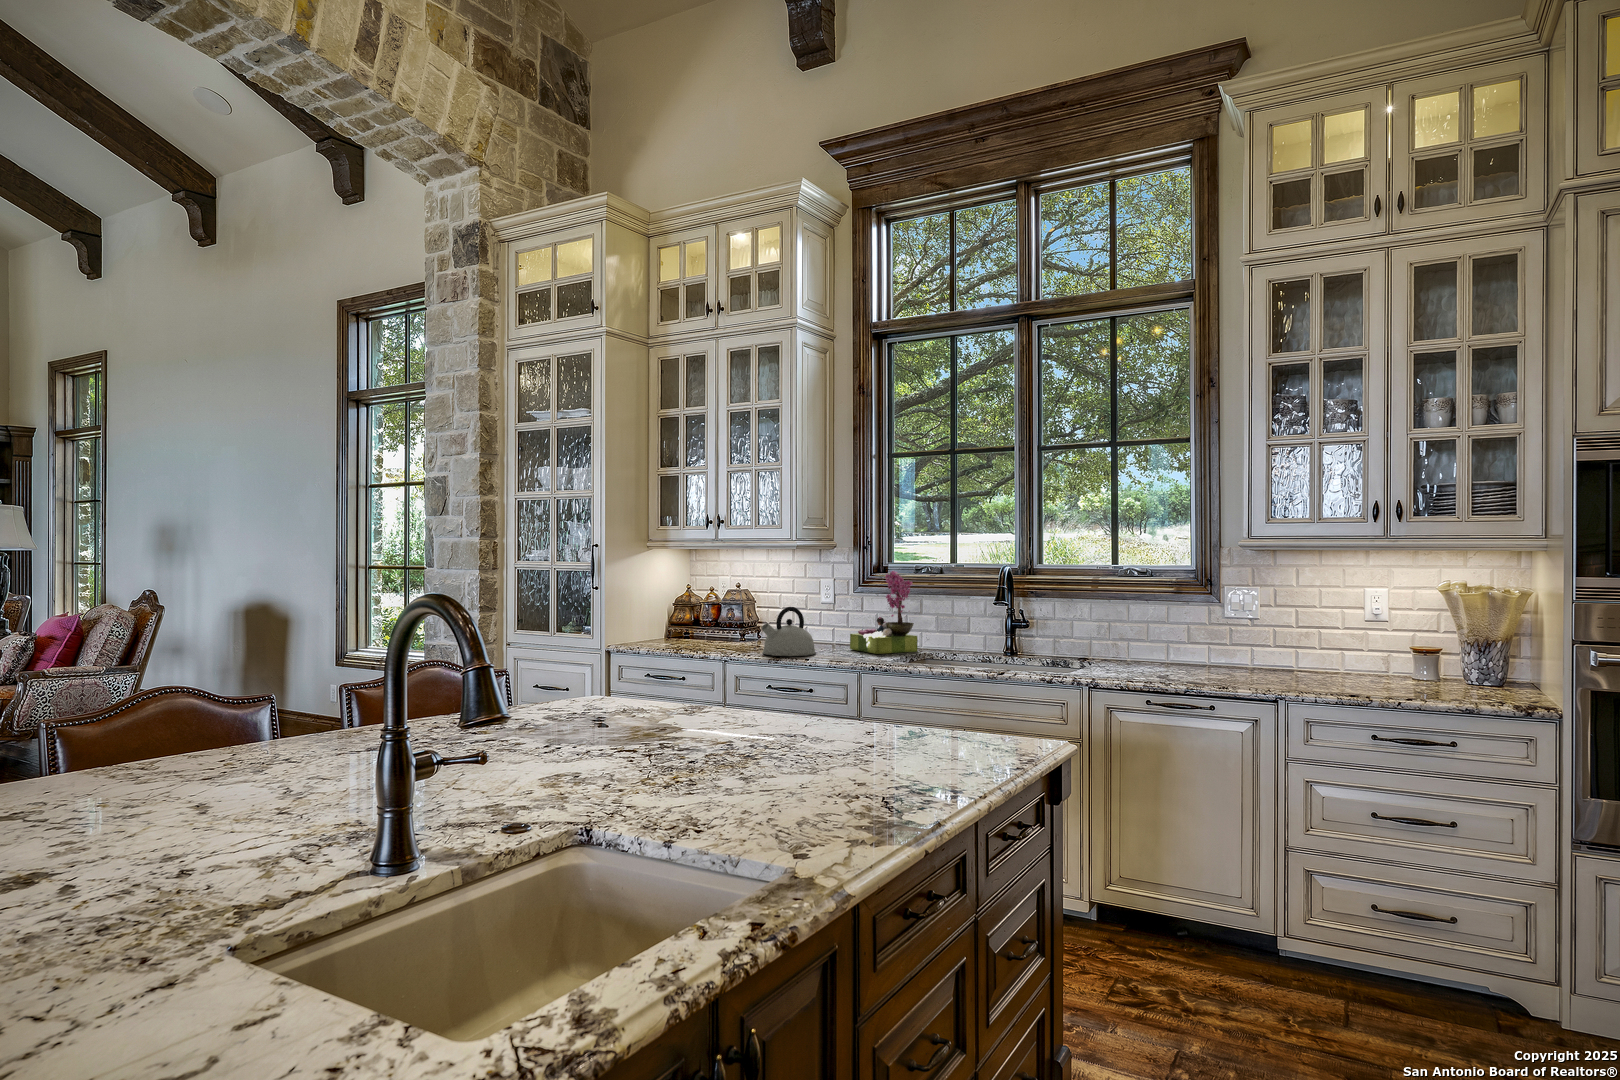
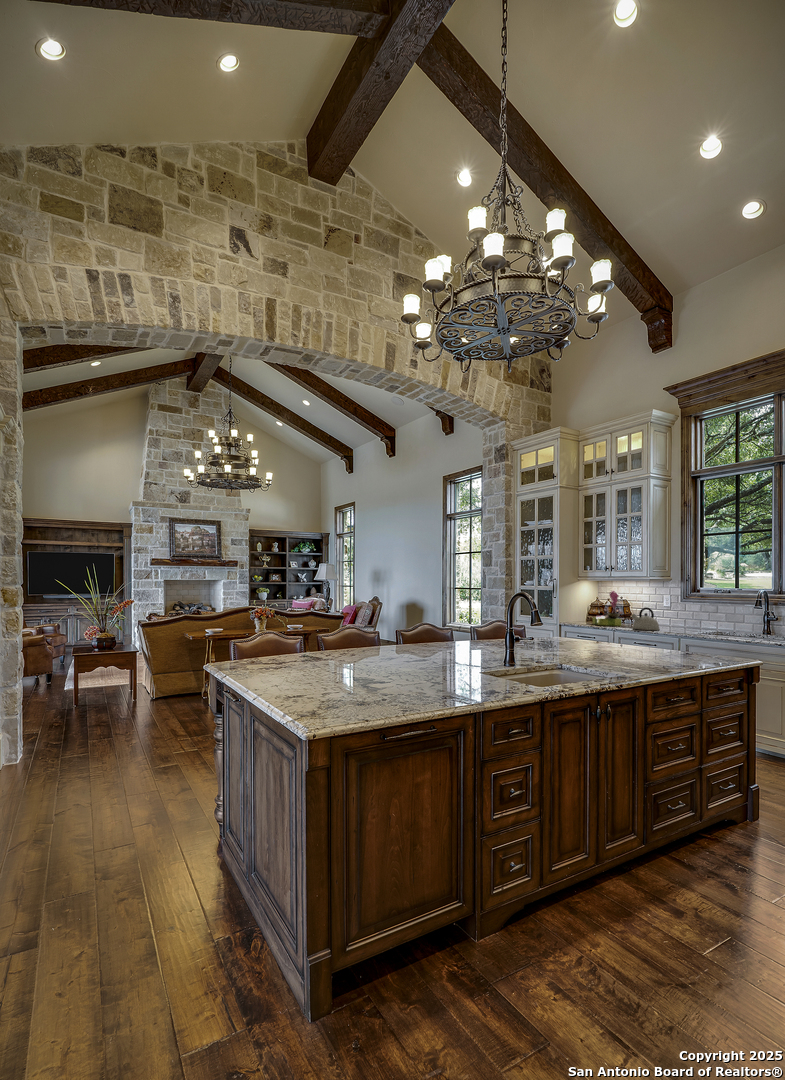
flower arrangement: present [850,571,917,654] -> present [592,591,622,626]

